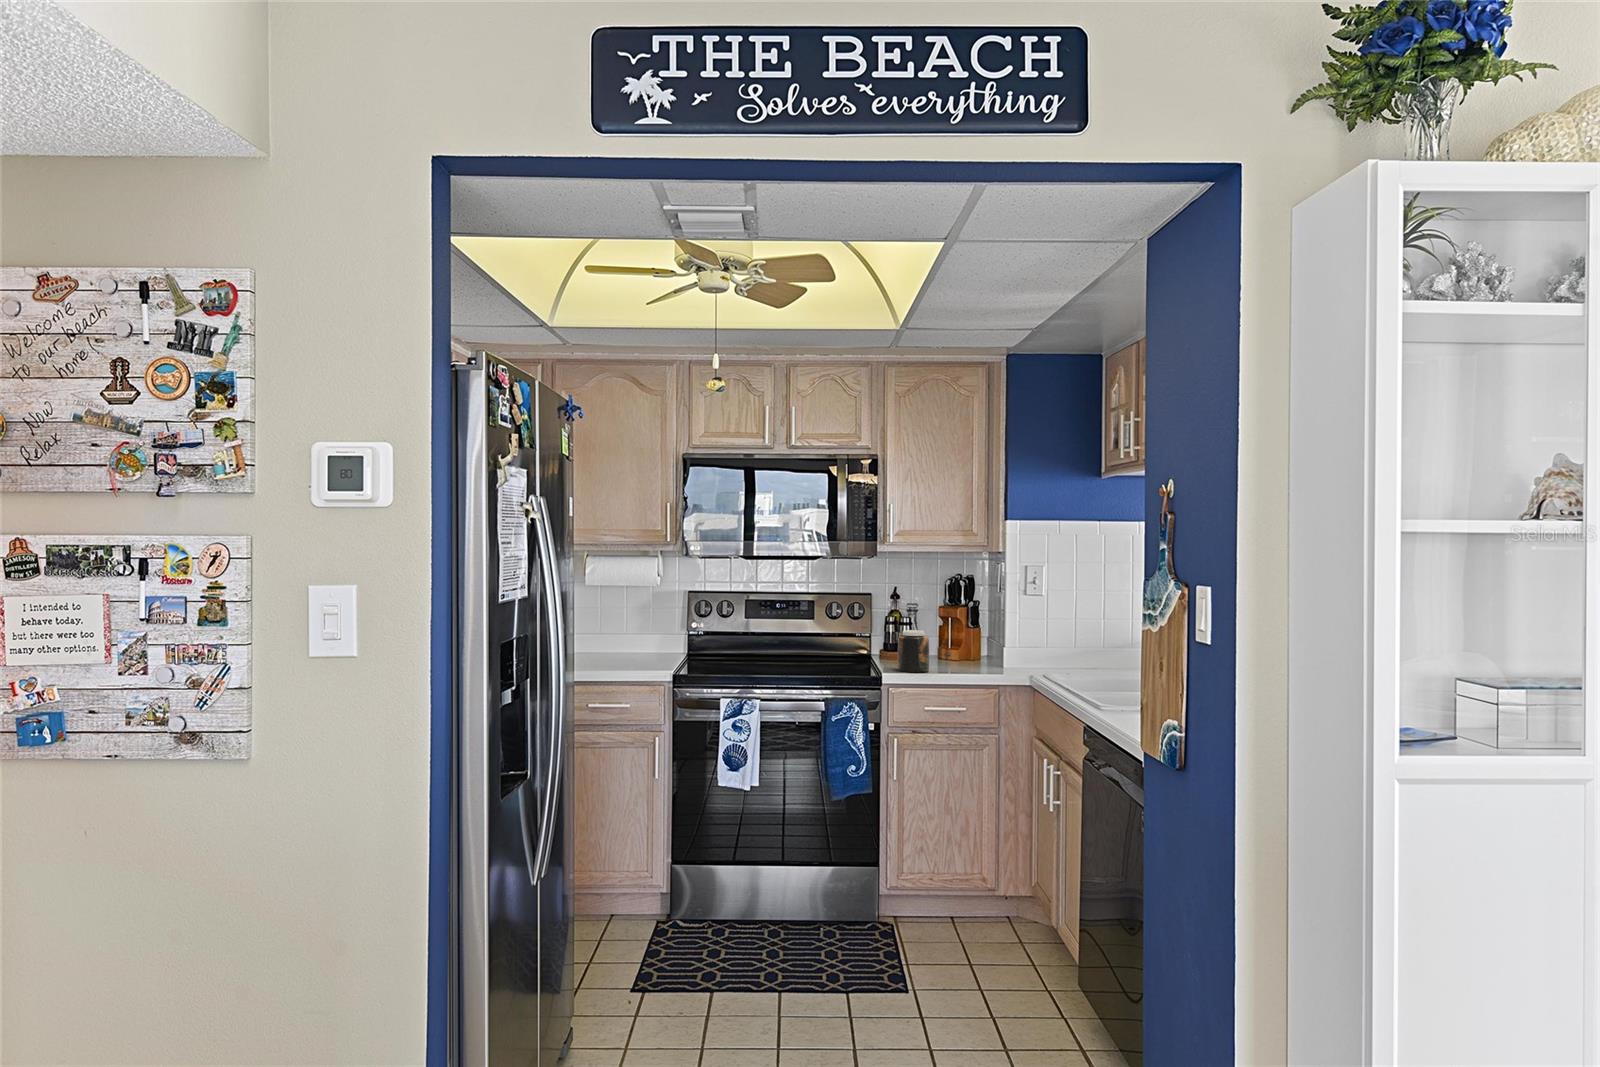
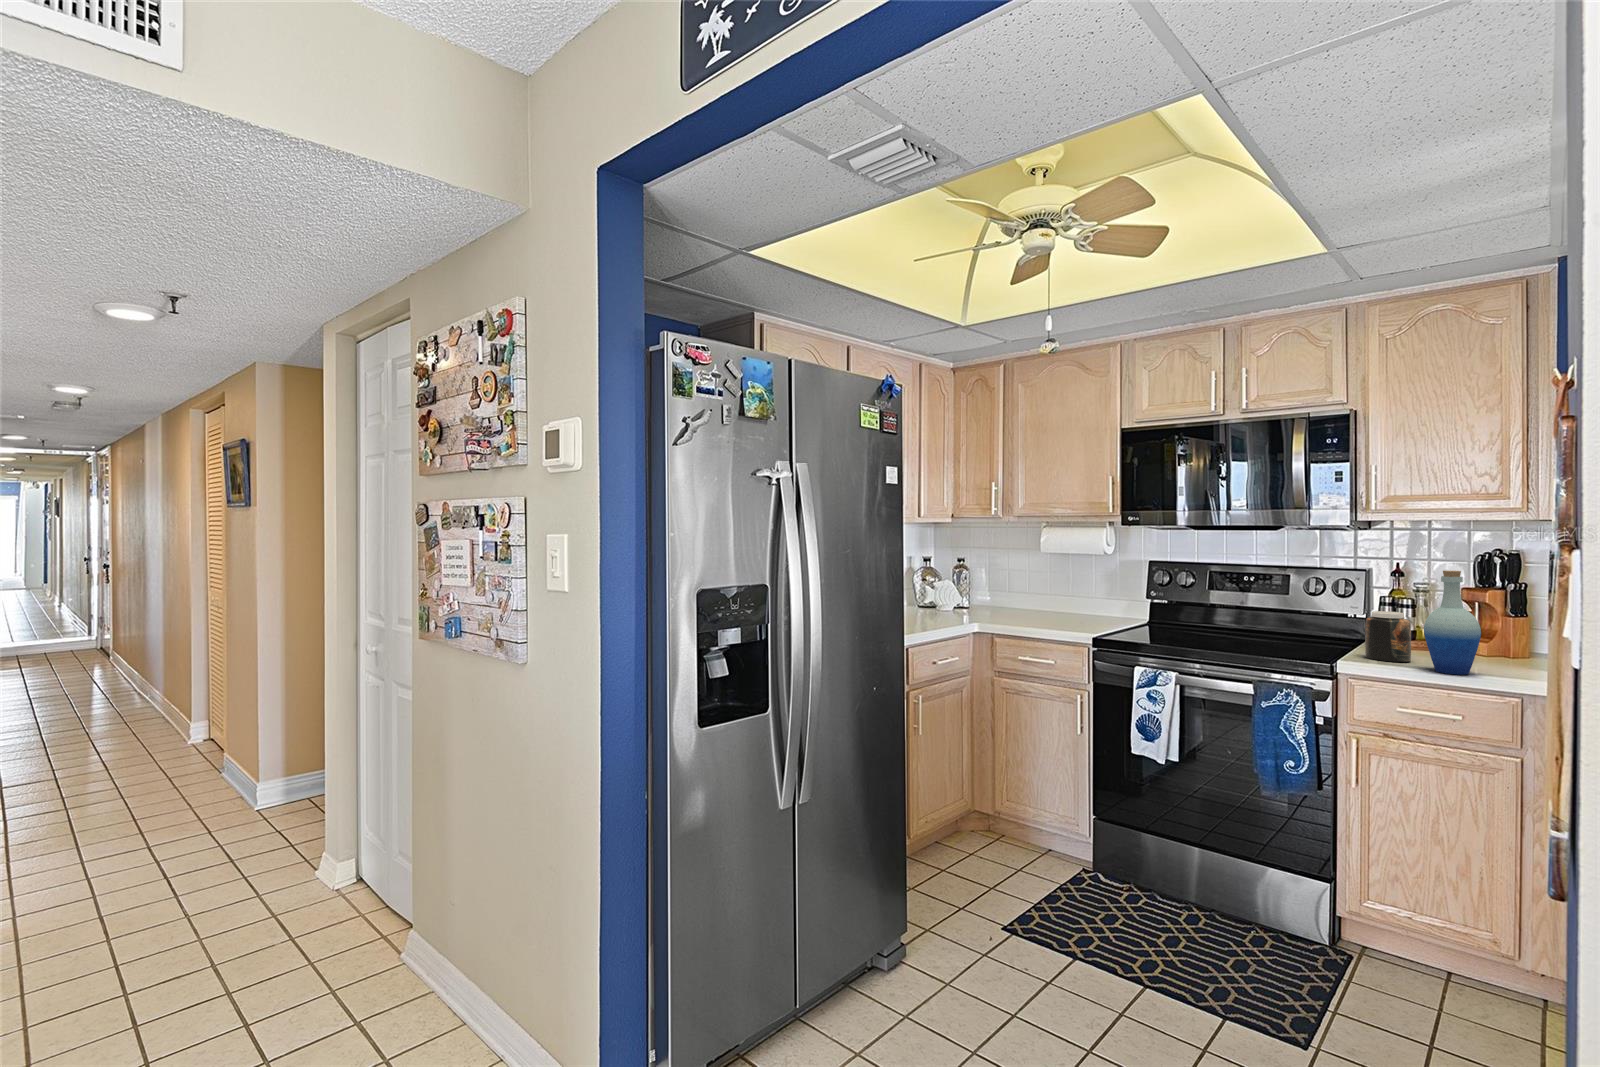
bottle: none [944,595,980,678] -> present [1424,570,1481,675]

